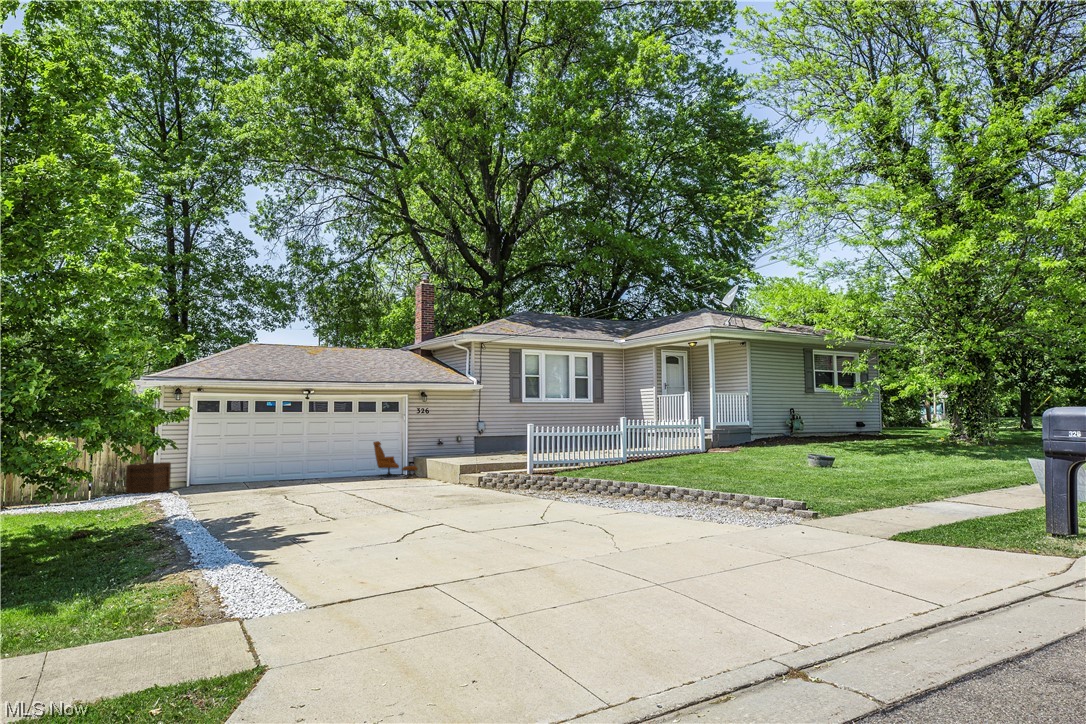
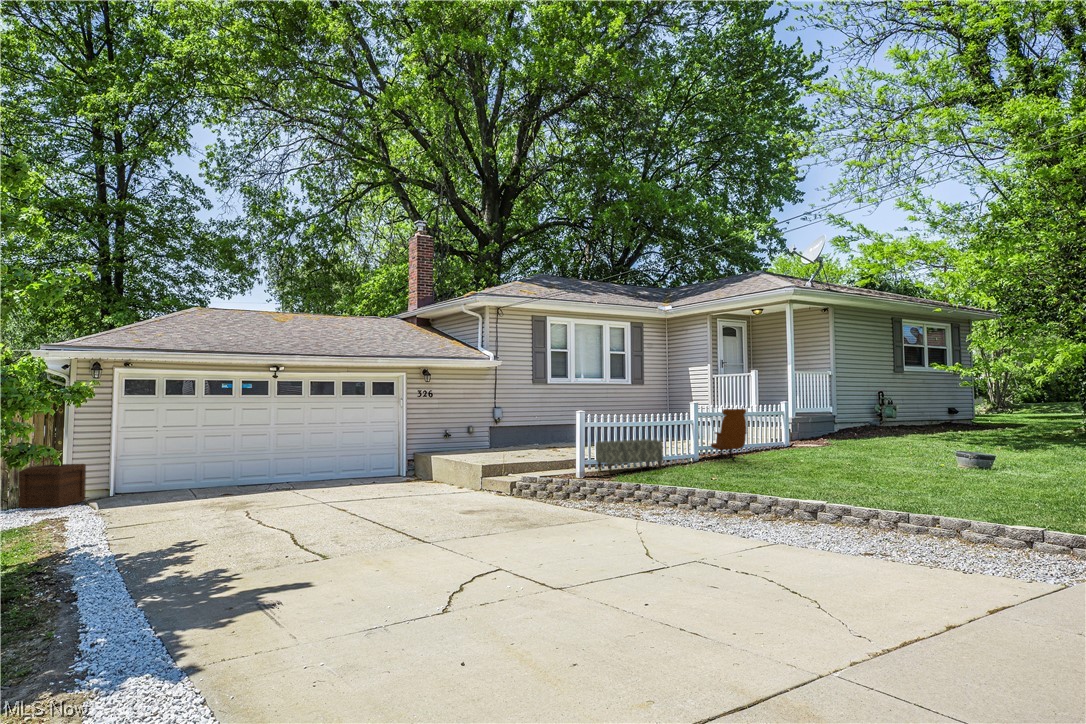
lounge chair: present [373,441,418,476] -> present [711,409,747,461]
bench: none [542,446,593,471] -> present [596,439,663,473]

